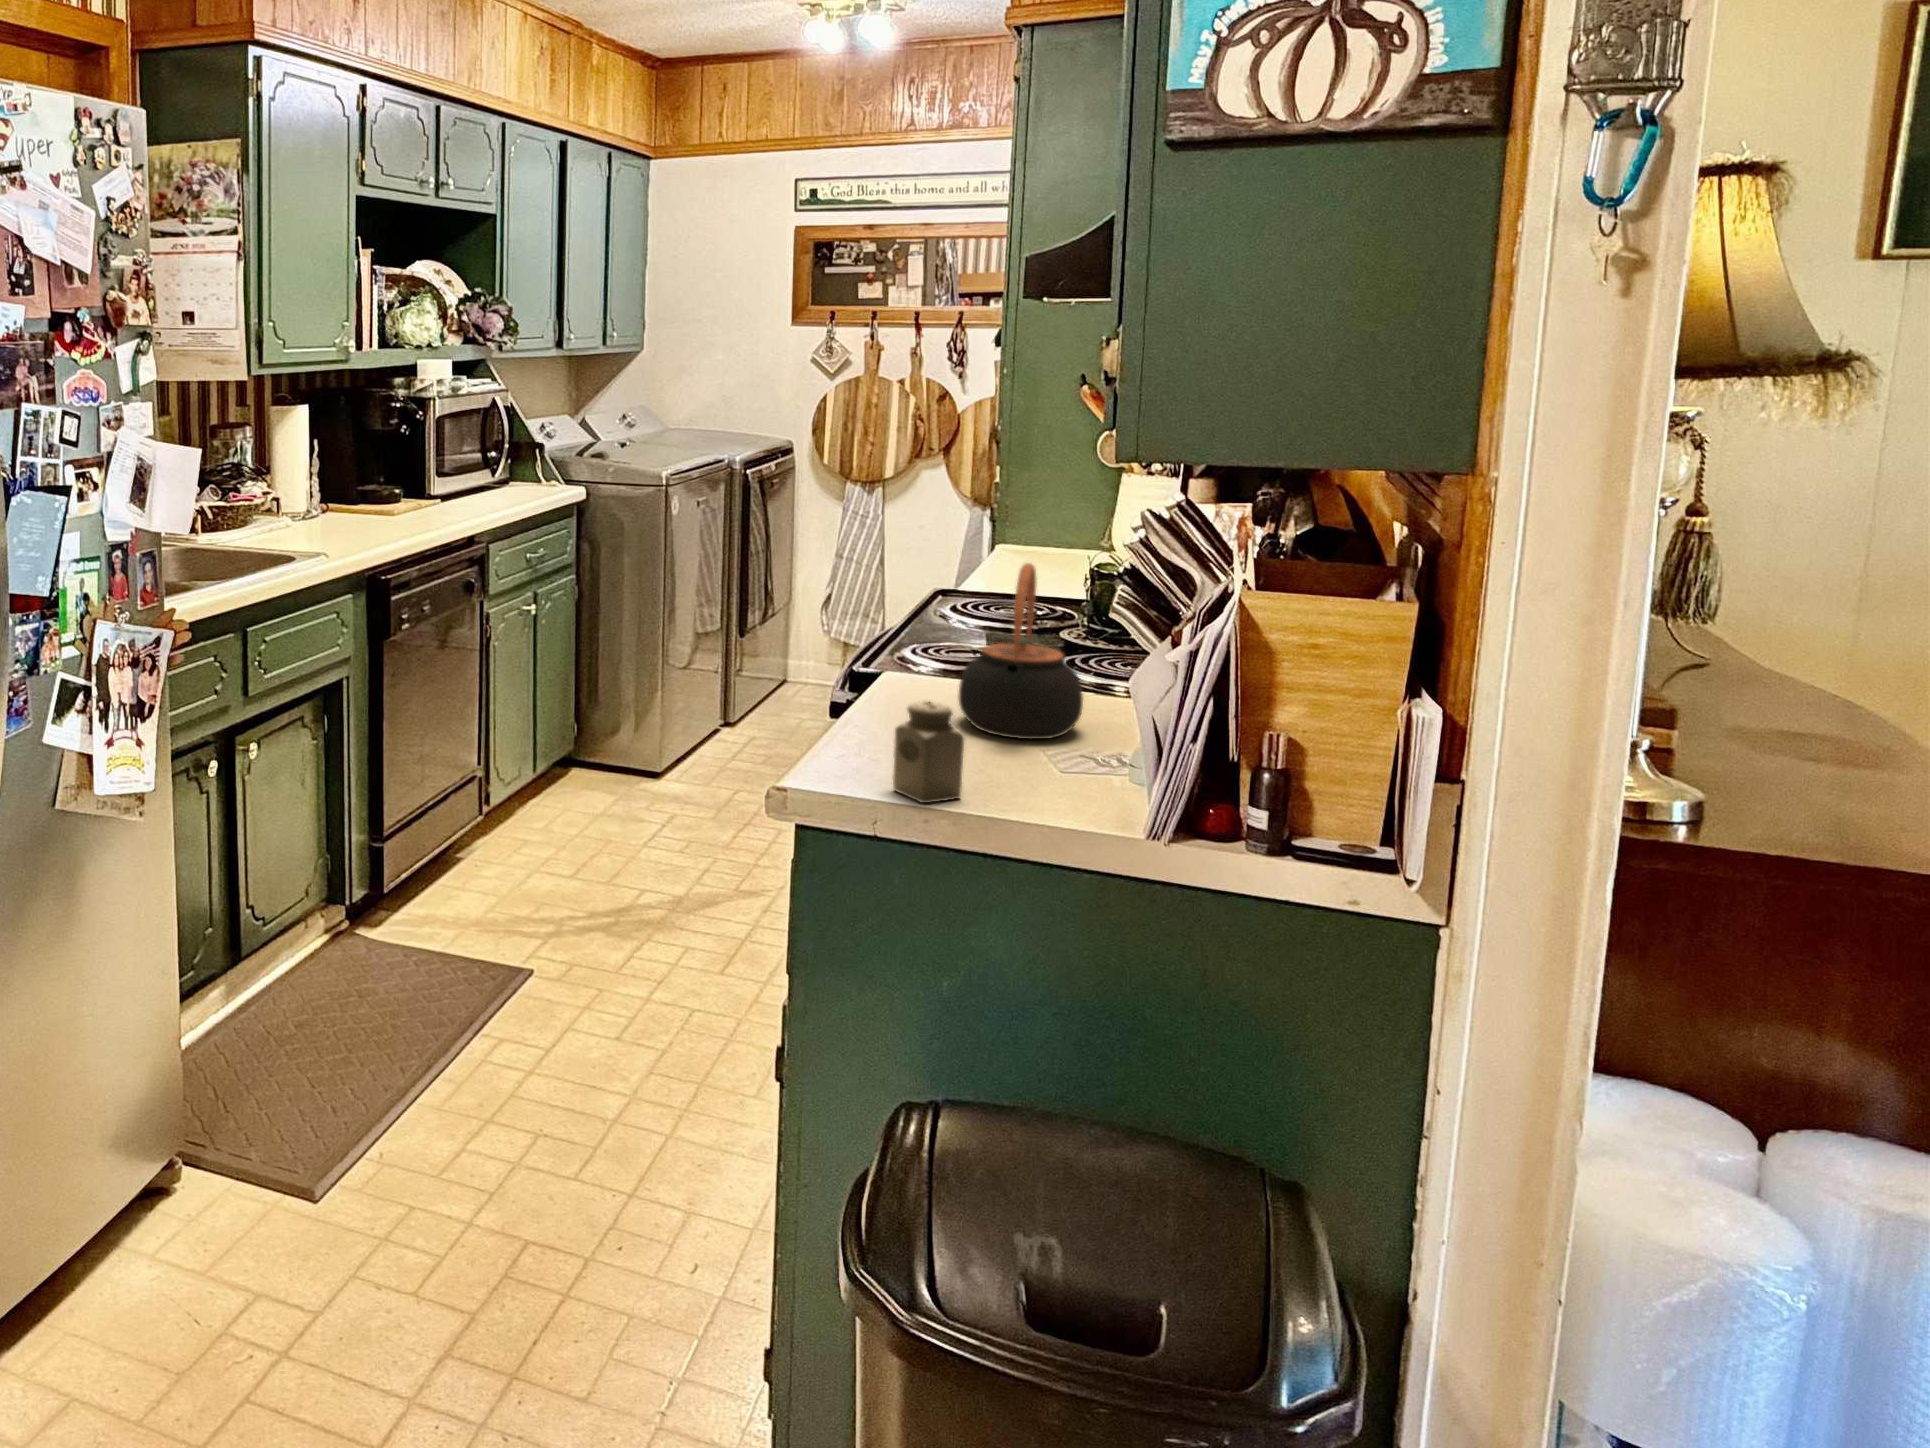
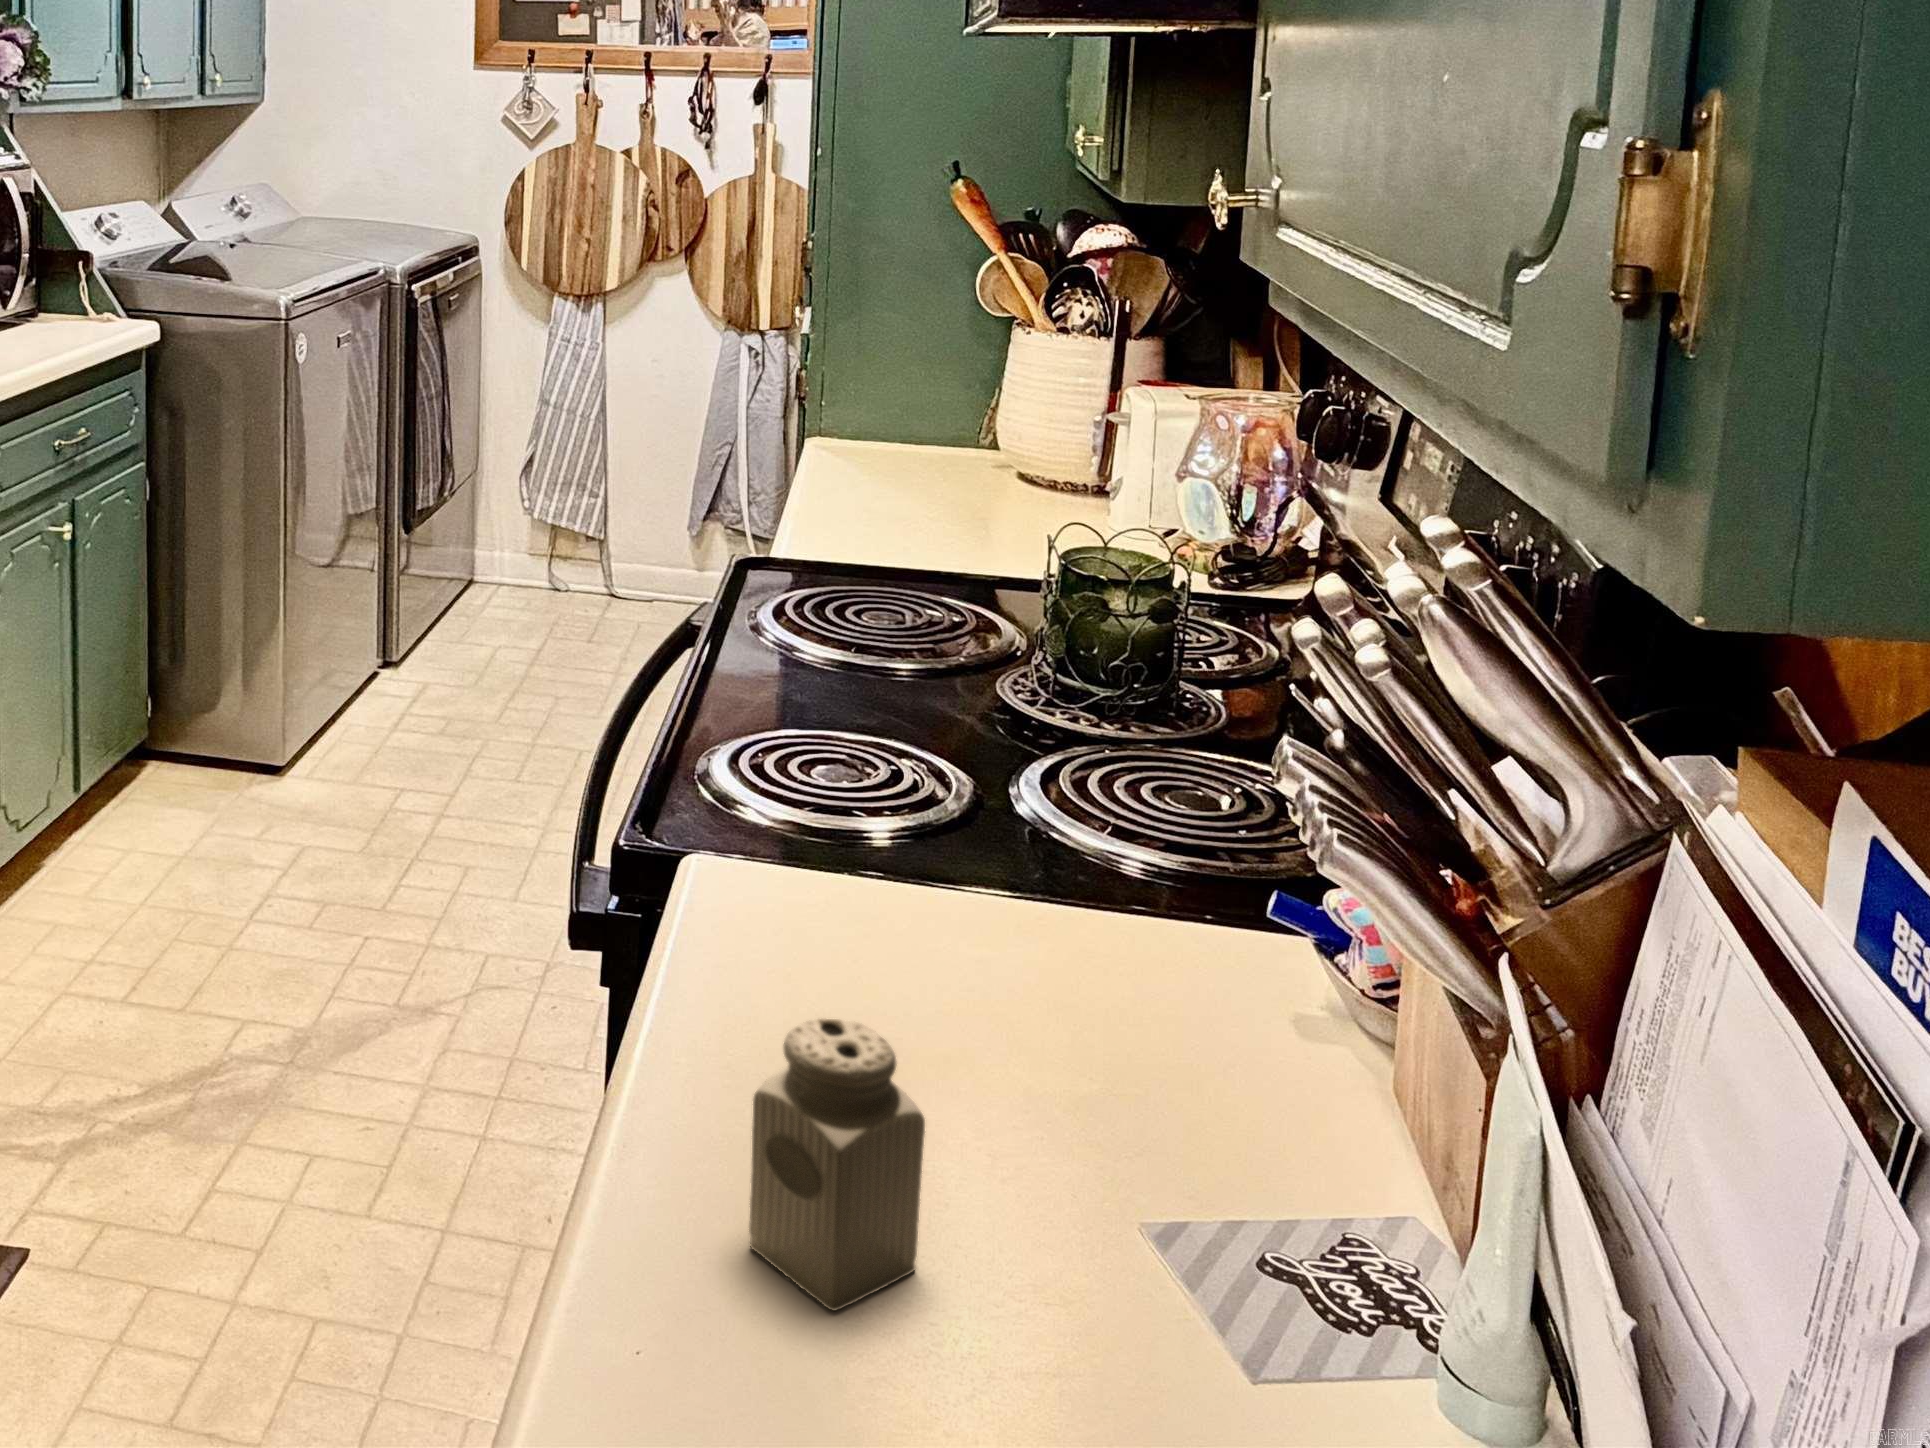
teapot: present [958,563,1083,739] -> none [838,582,1094,978]

